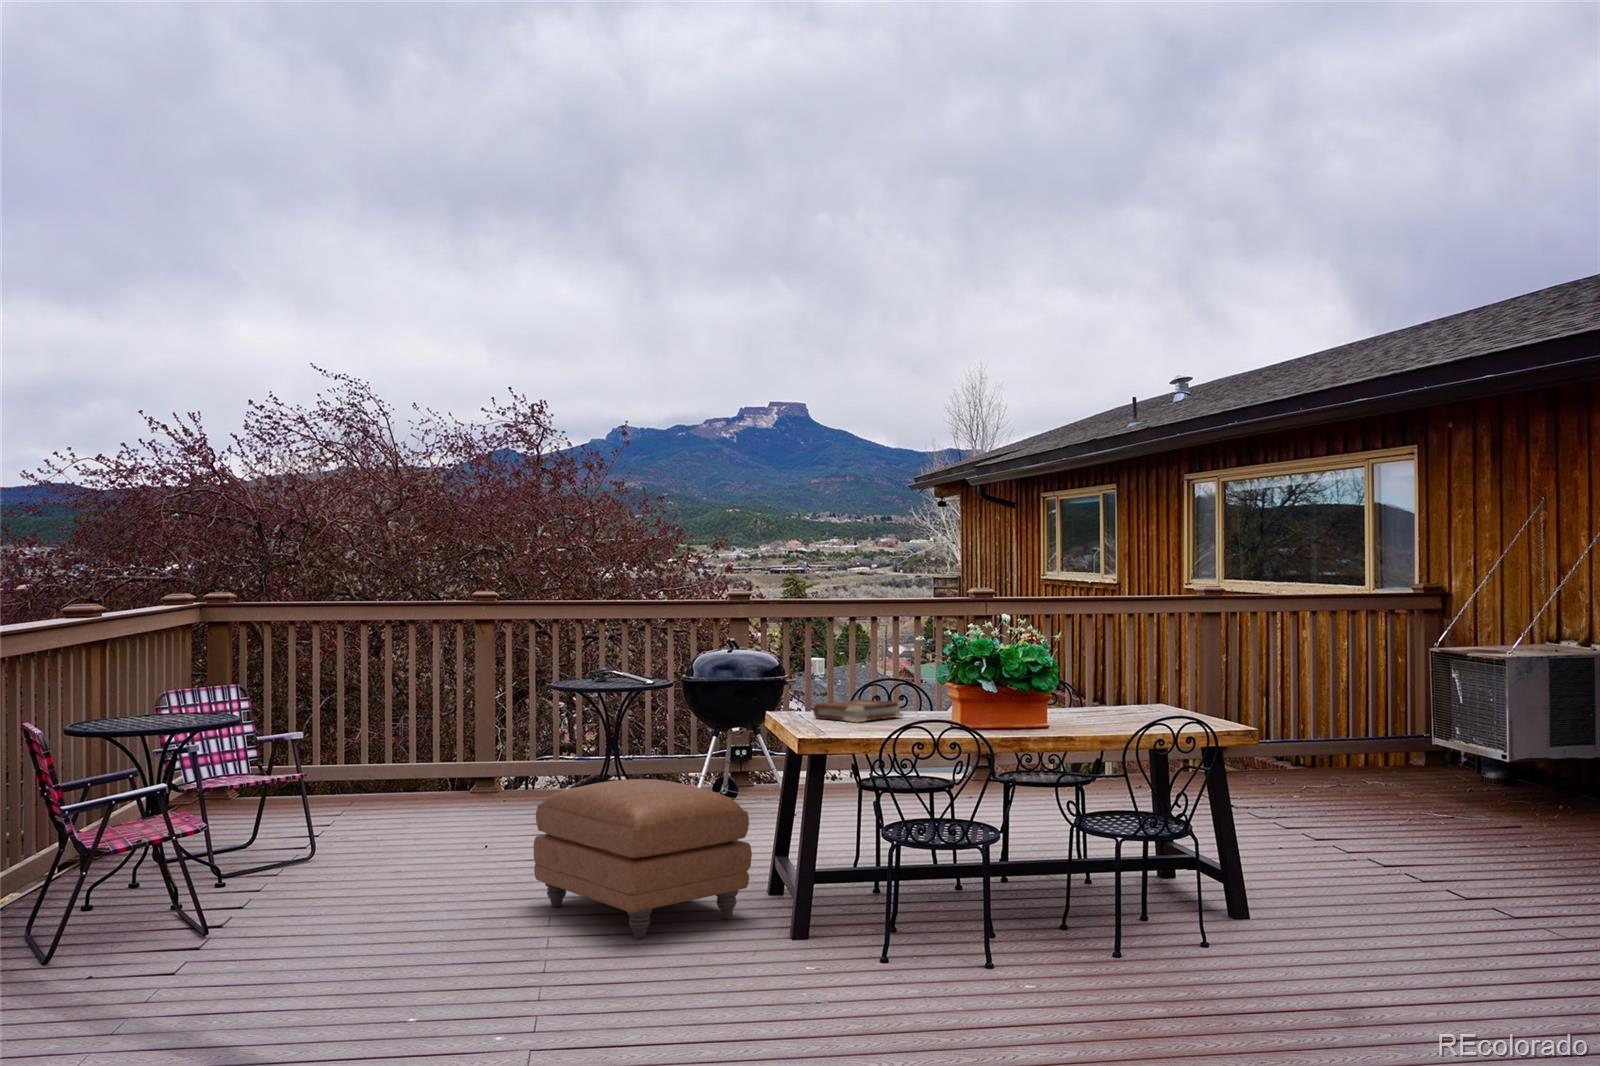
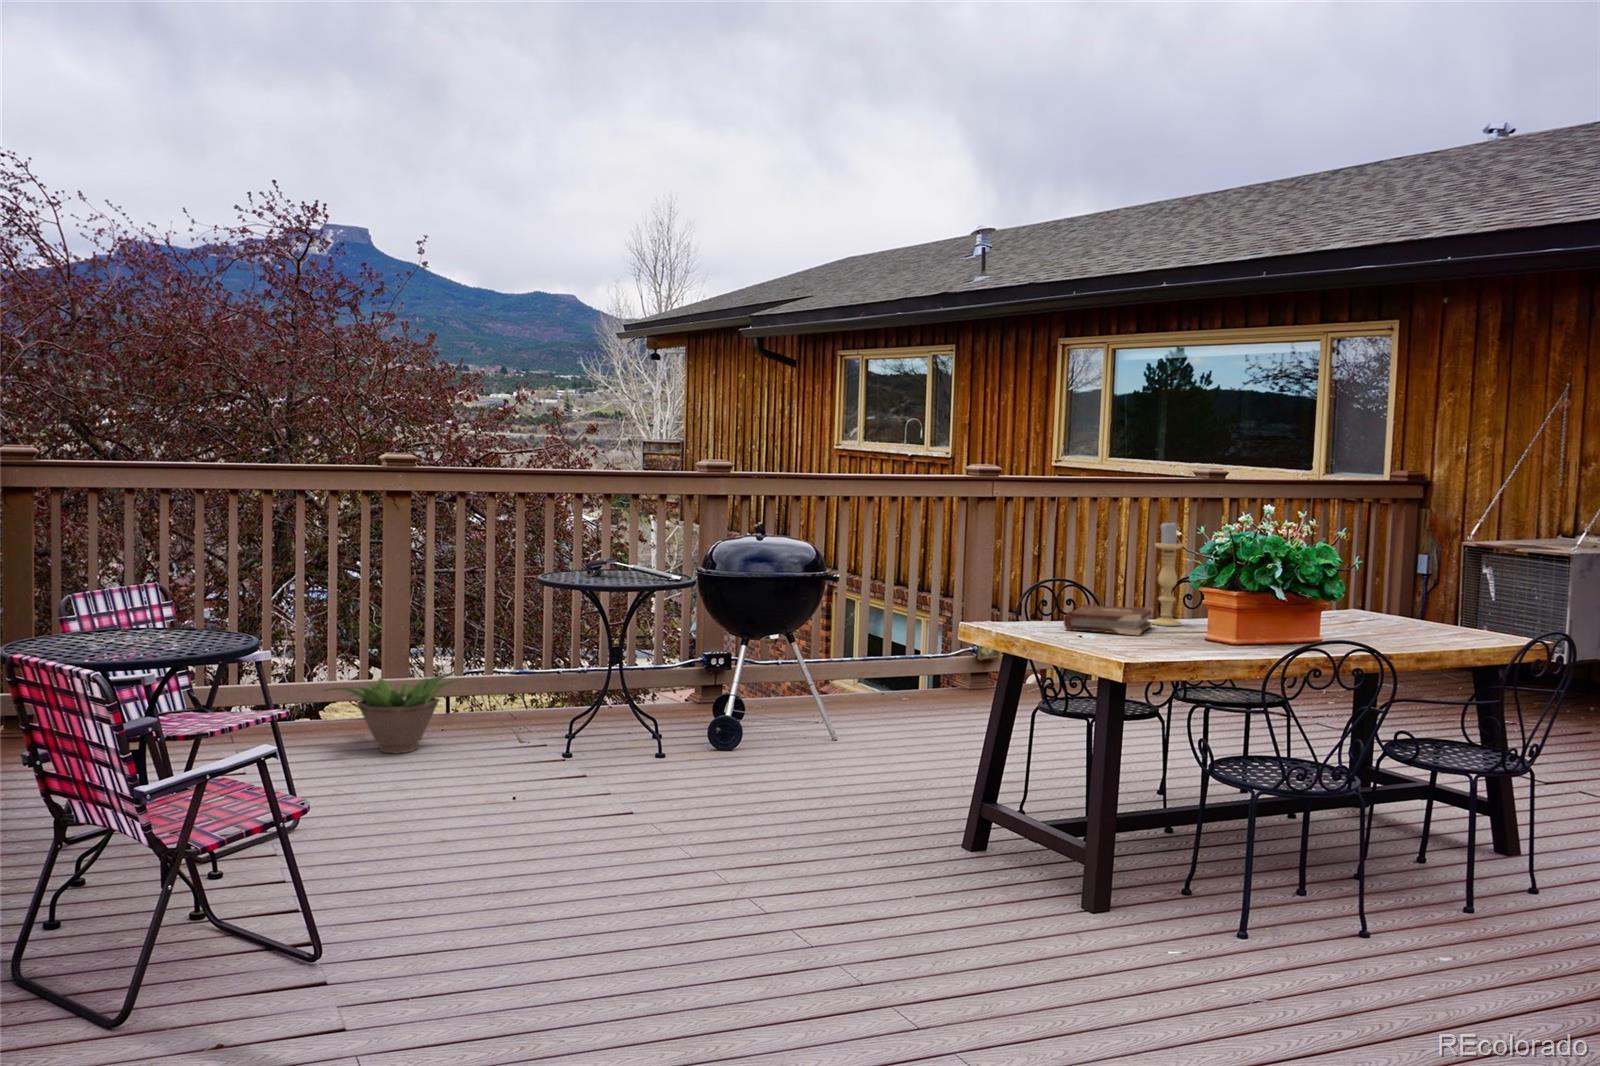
candle holder: none [914,630,938,717] -> present [1152,523,1183,626]
decorative plant: none [418,754,516,812] -> present [326,673,461,754]
ottoman: present [534,779,752,938] -> none [751,714,1047,926]

